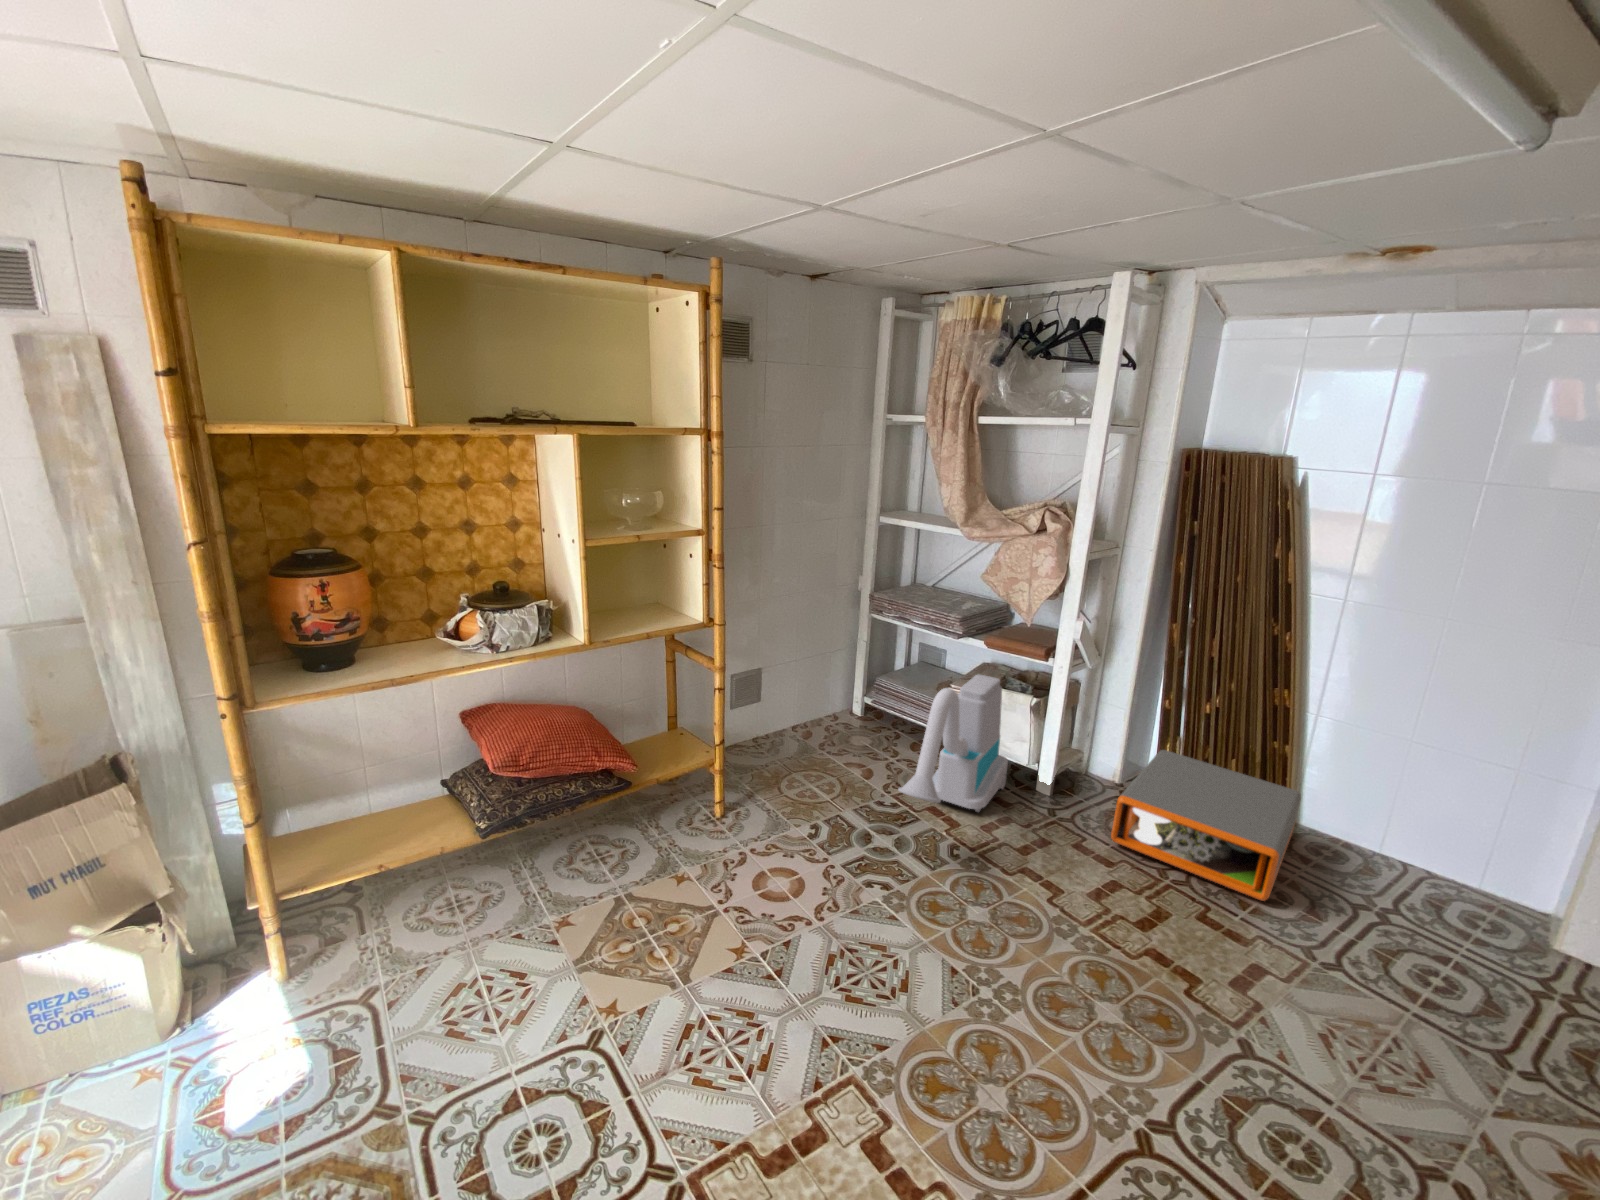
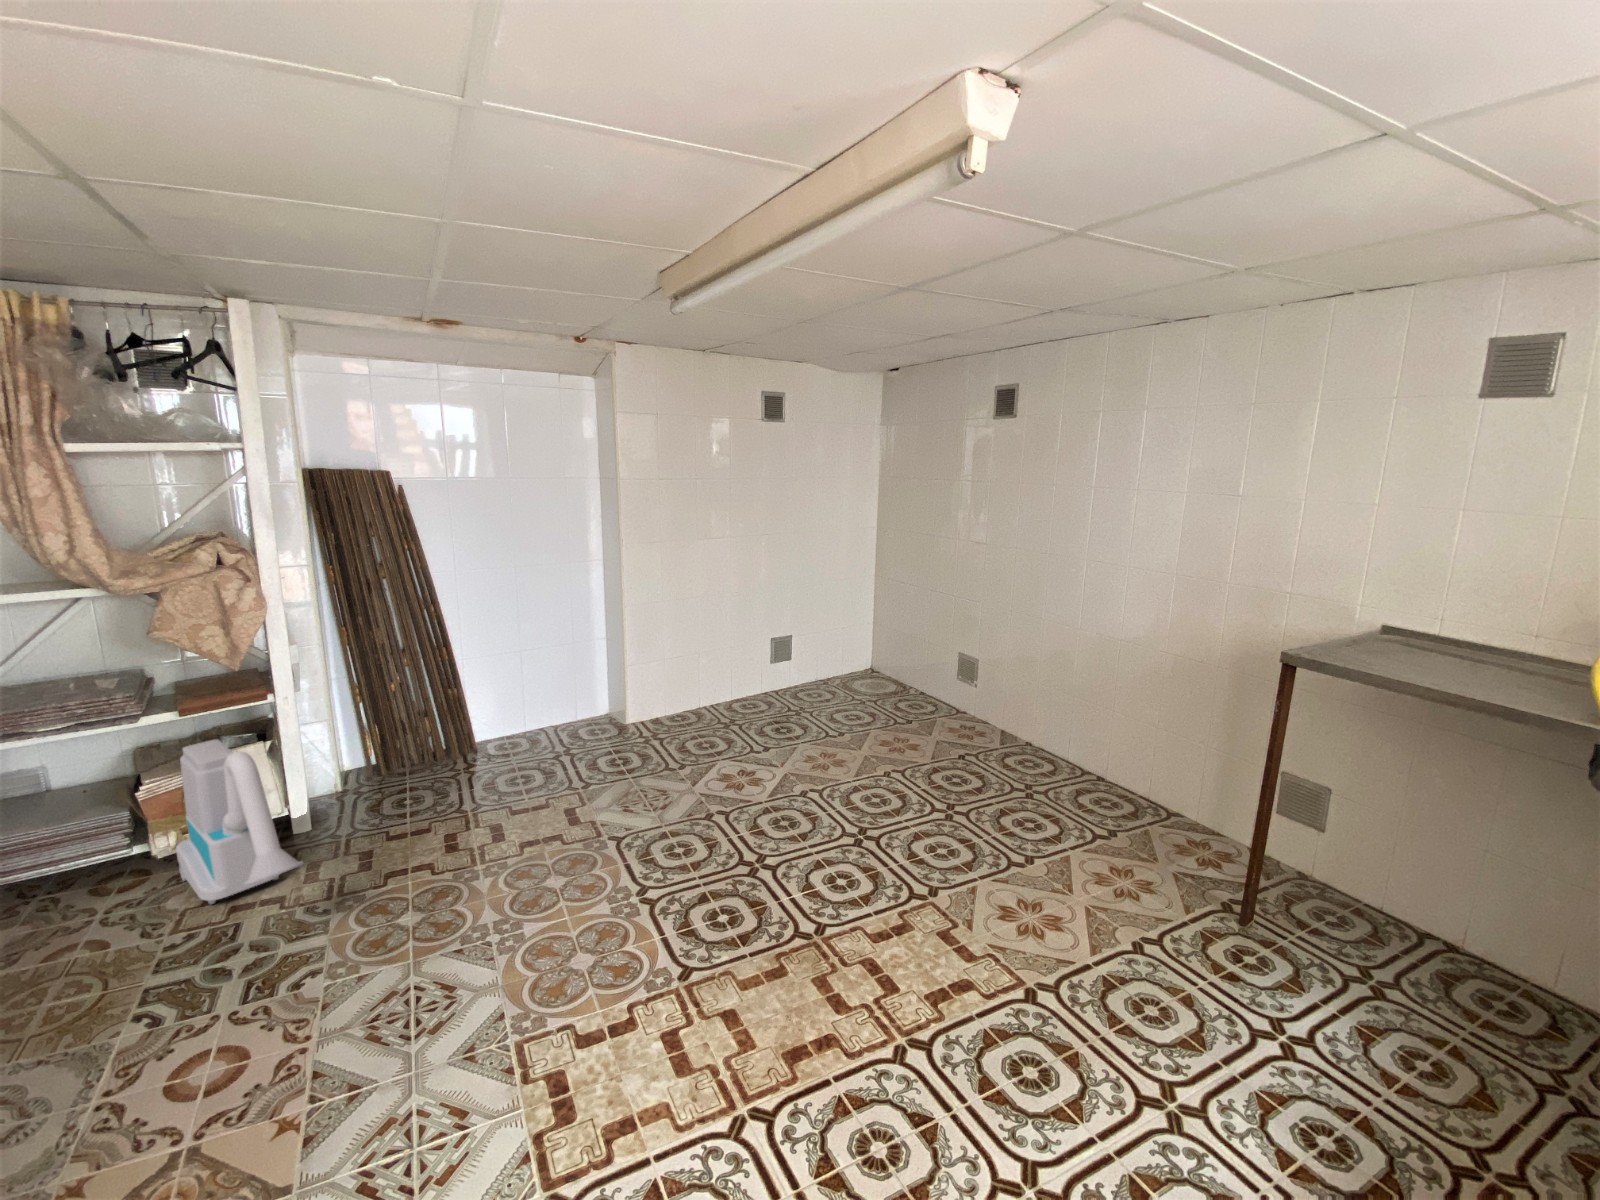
storage box: present [1111,750,1301,901] -> none [369,713,529,816]

